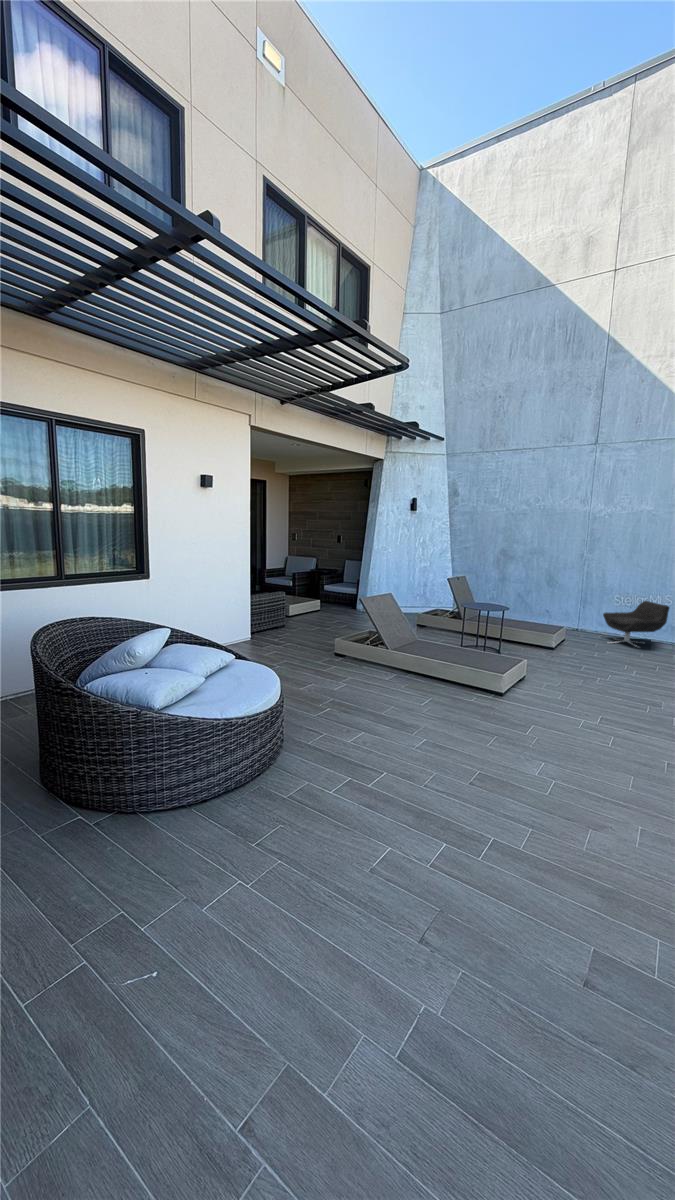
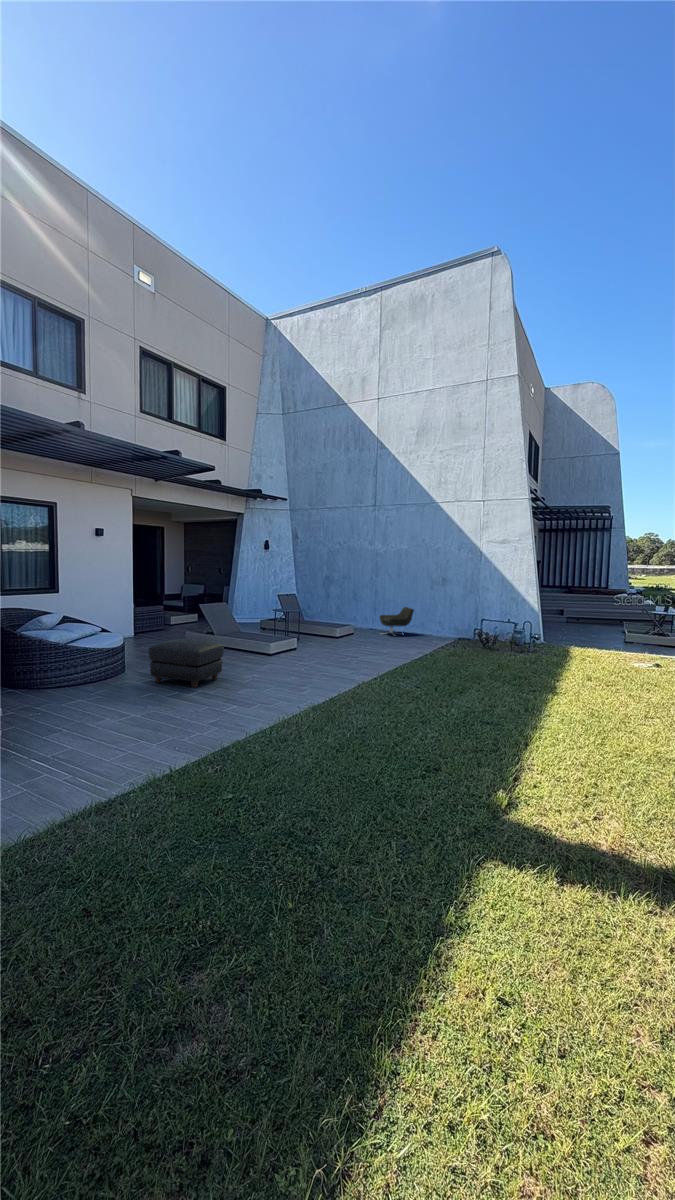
ottoman: none [354,693,495,818] -> present [148,639,224,688]

